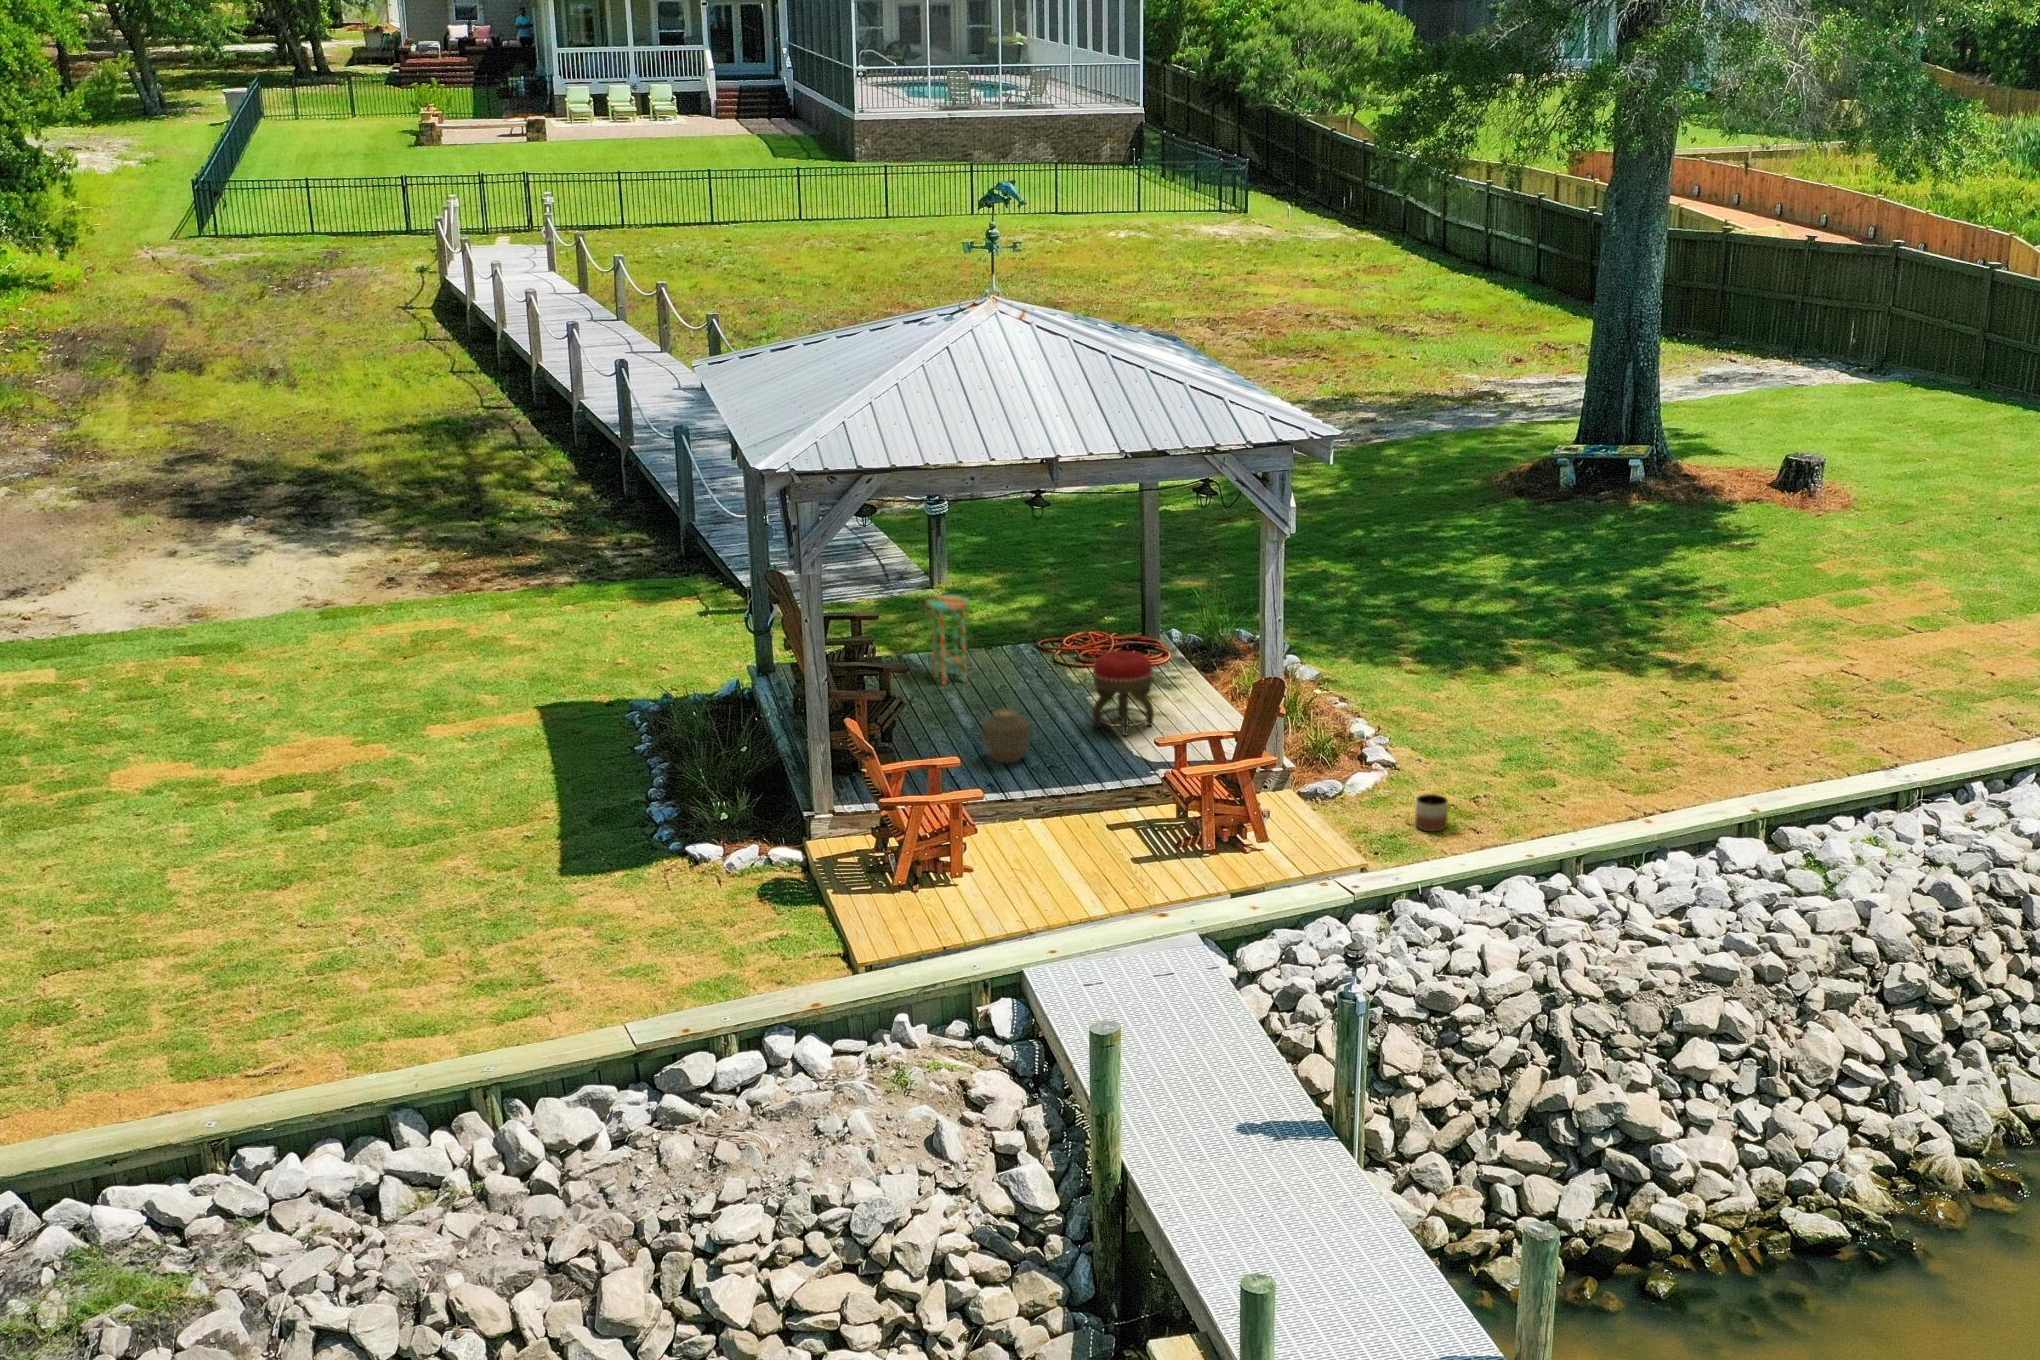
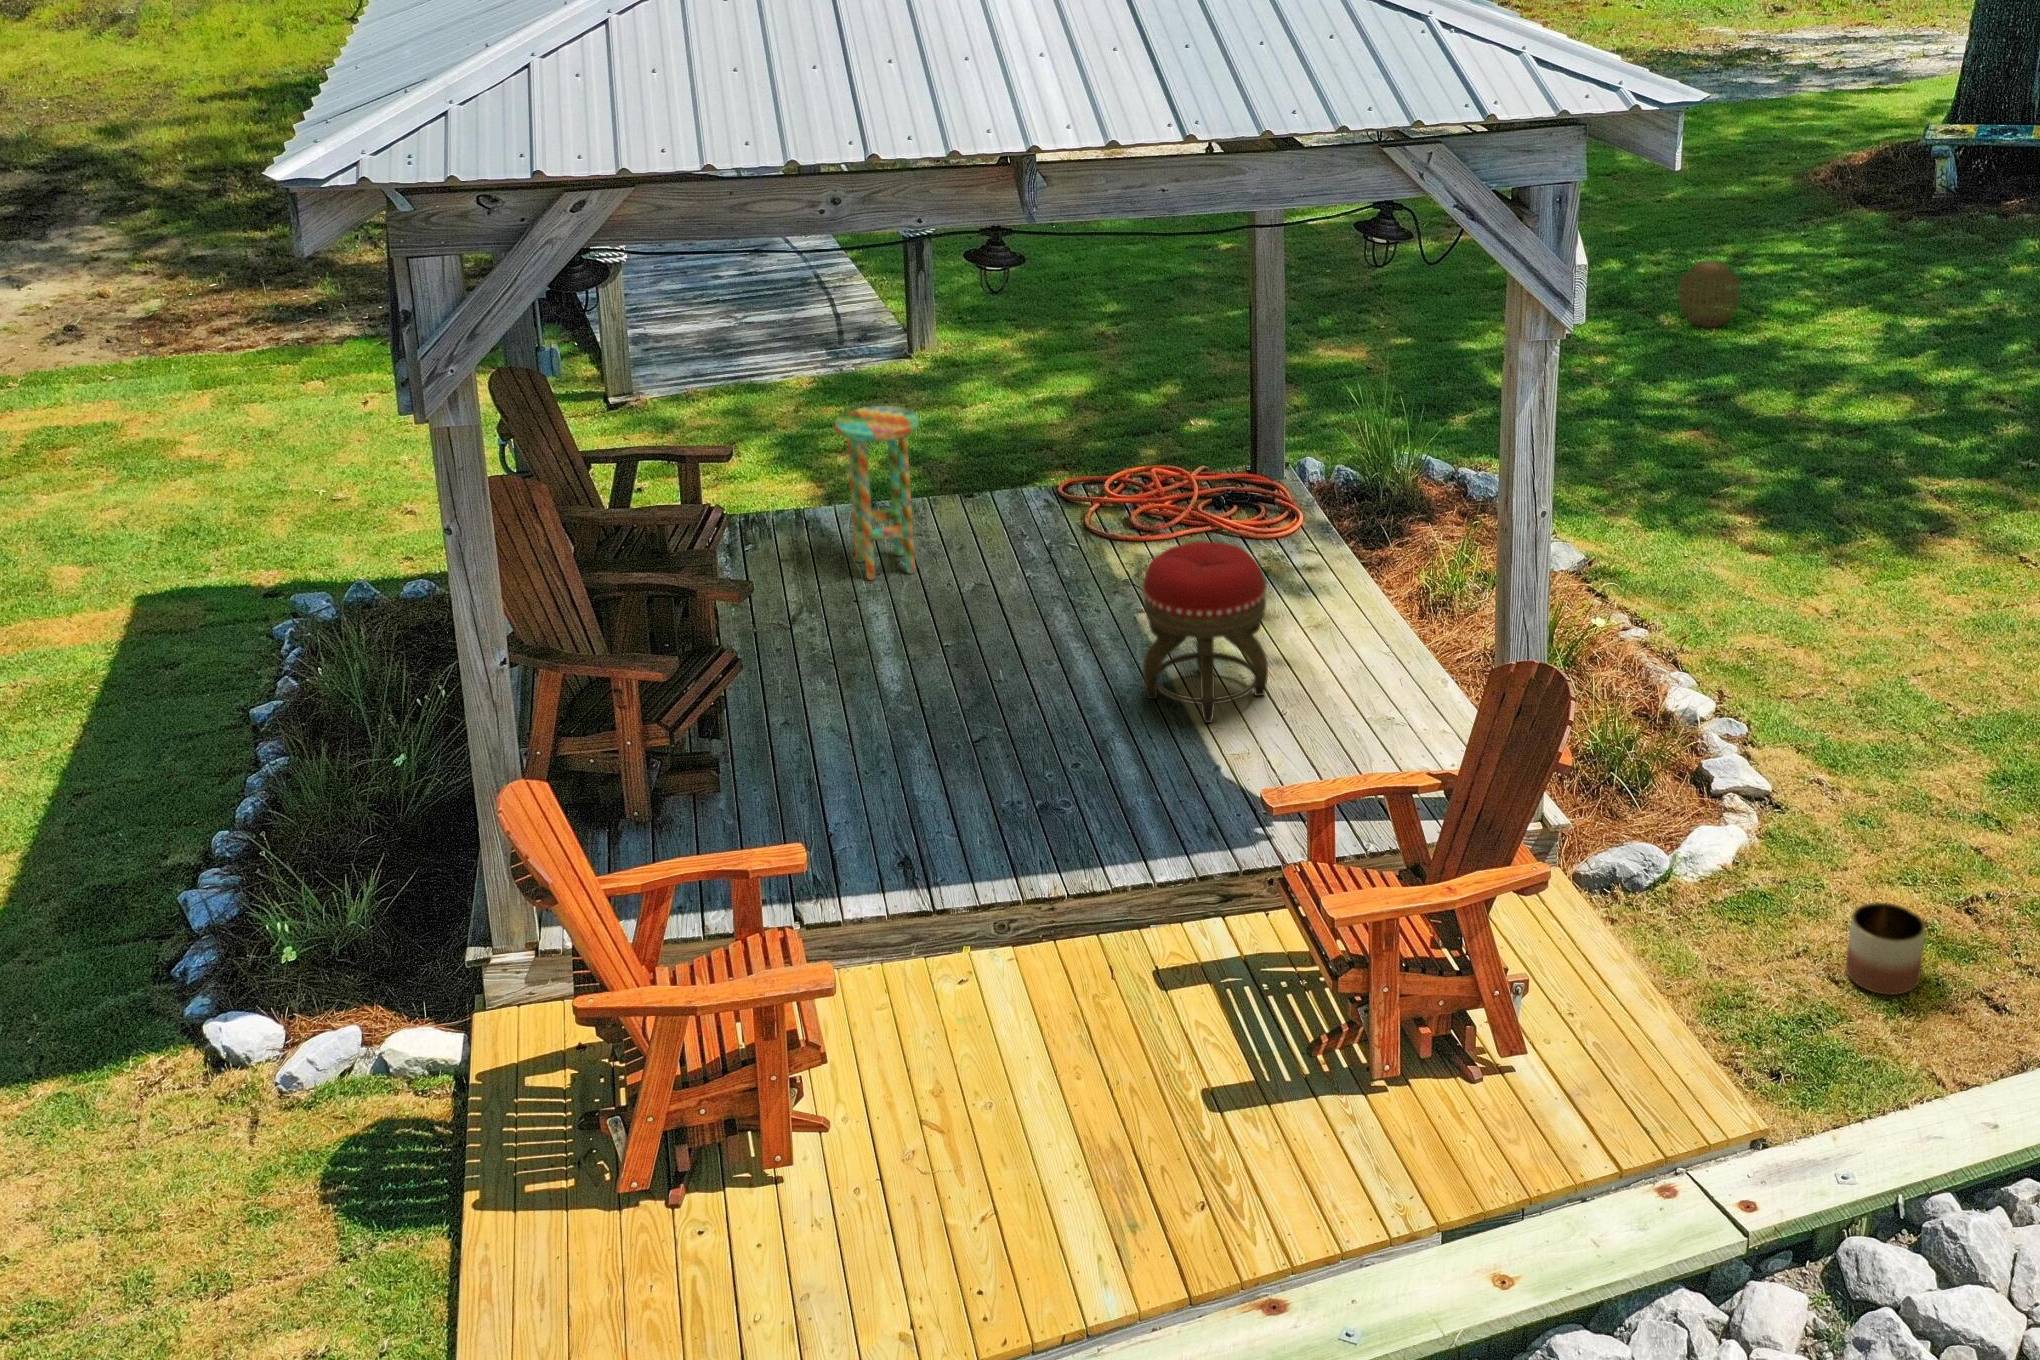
woven basket: present [983,709,1030,763] -> present [1679,261,1741,327]

